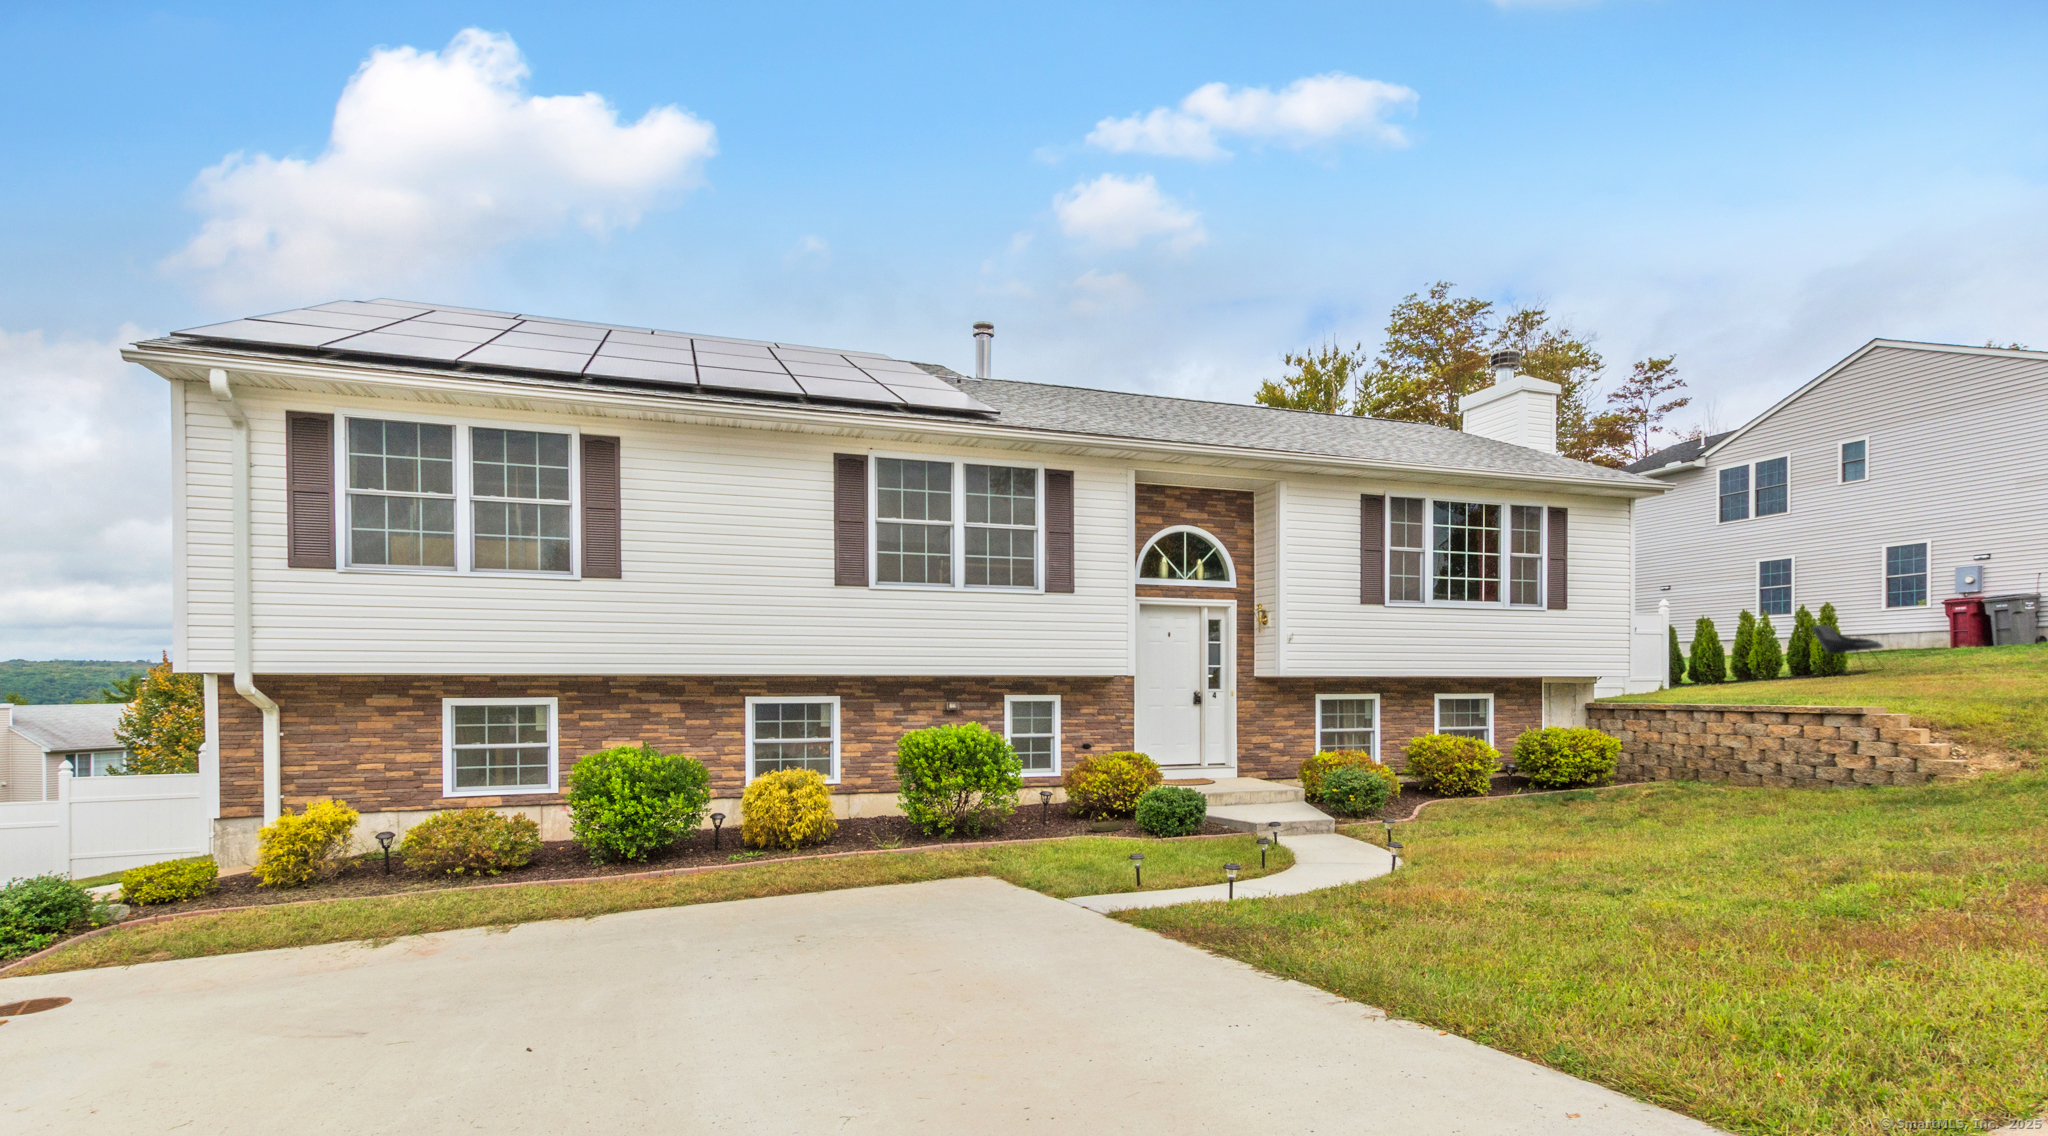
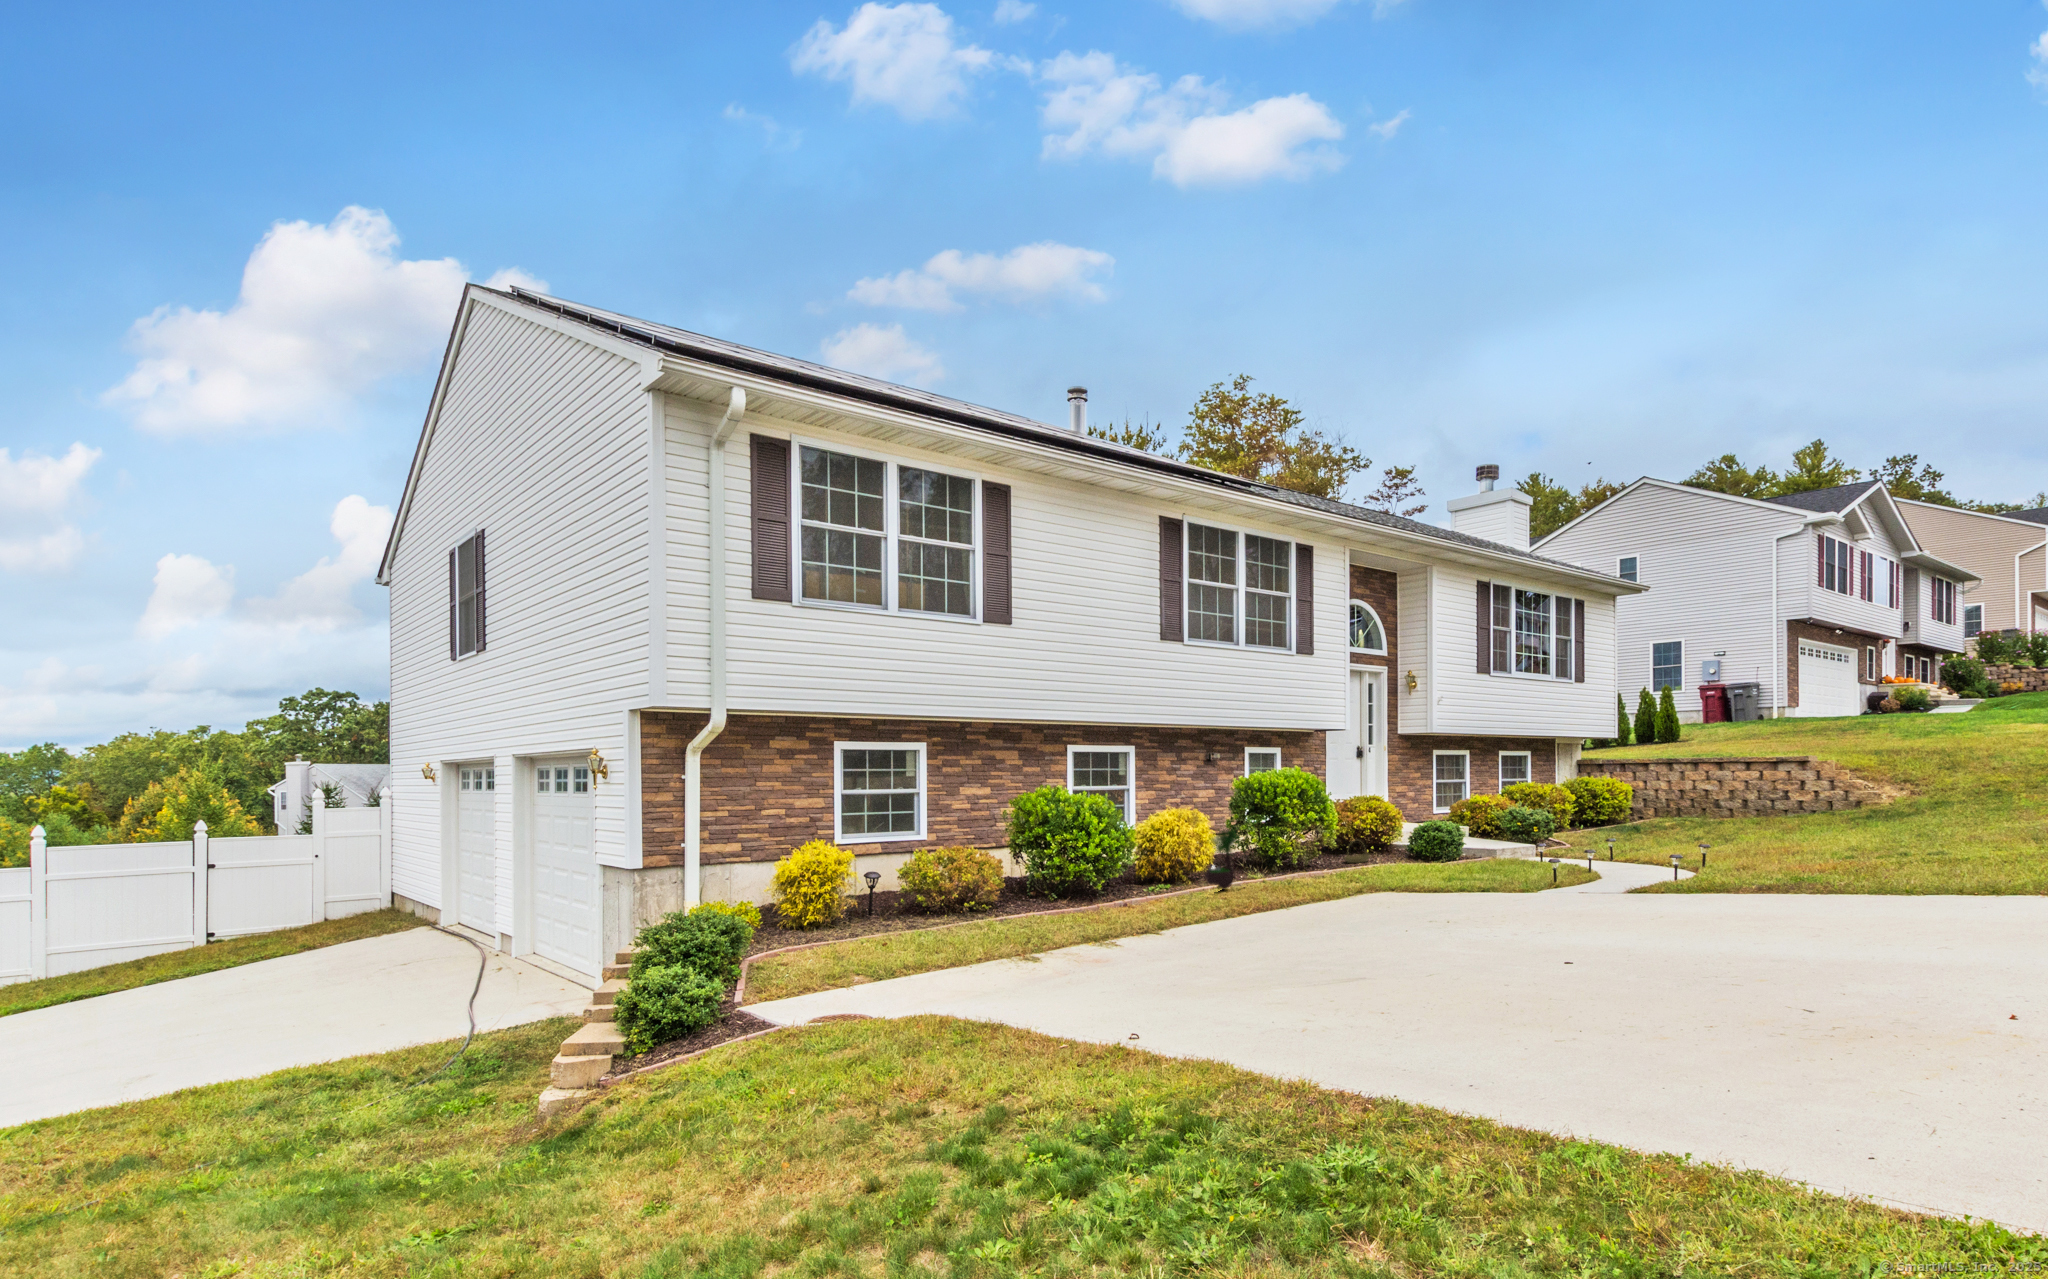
lounge chair: present [1813,625,1883,673] -> none [1668,702,1712,740]
potted tree: none [835,786,874,859] -> present [1205,828,1238,890]

